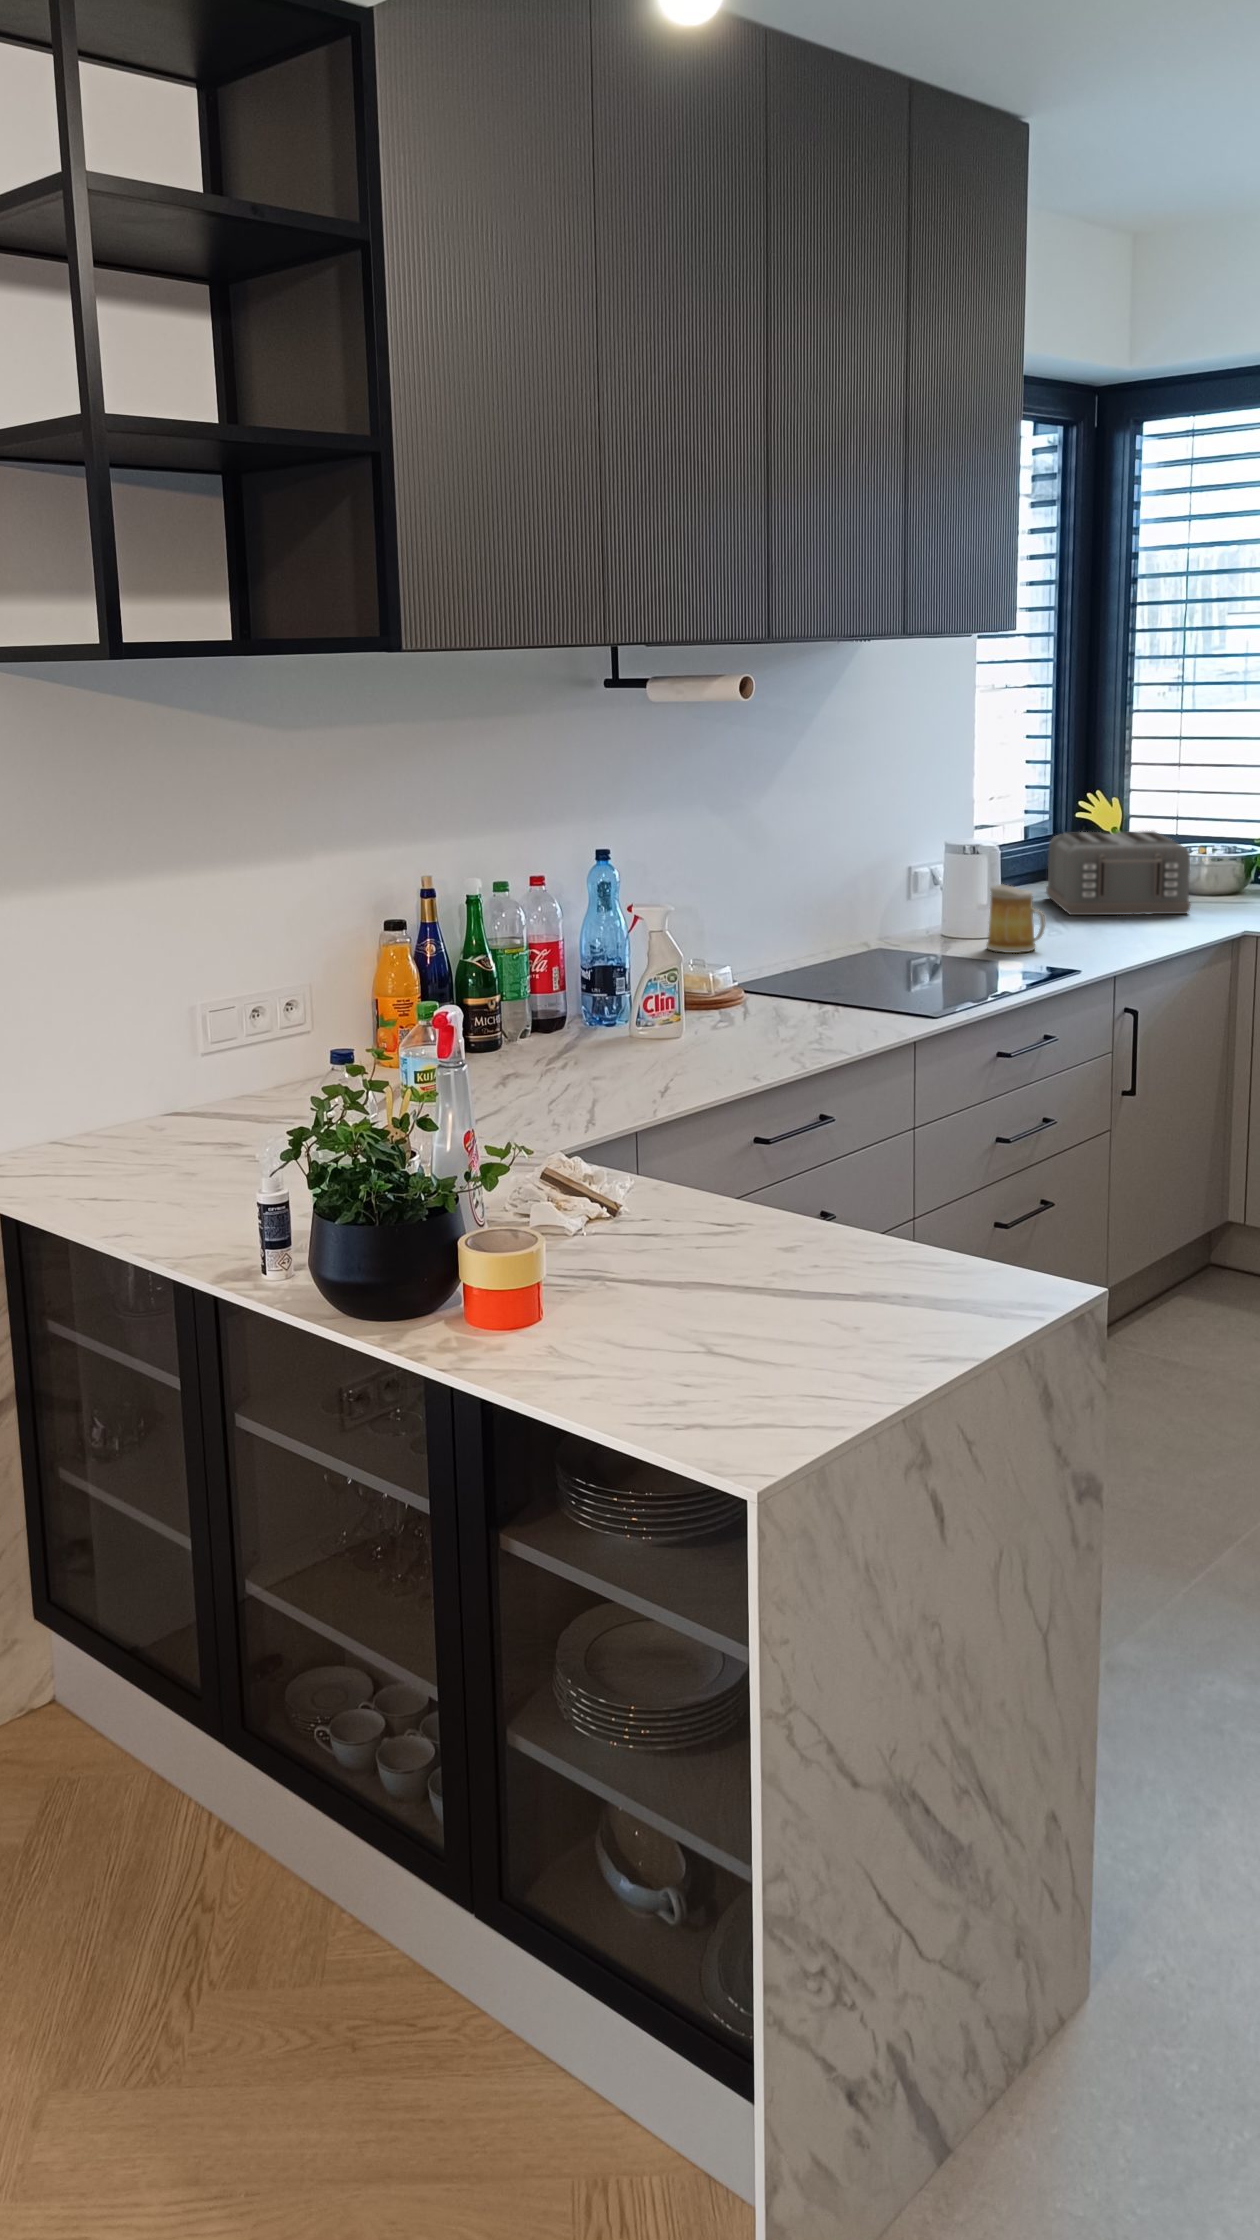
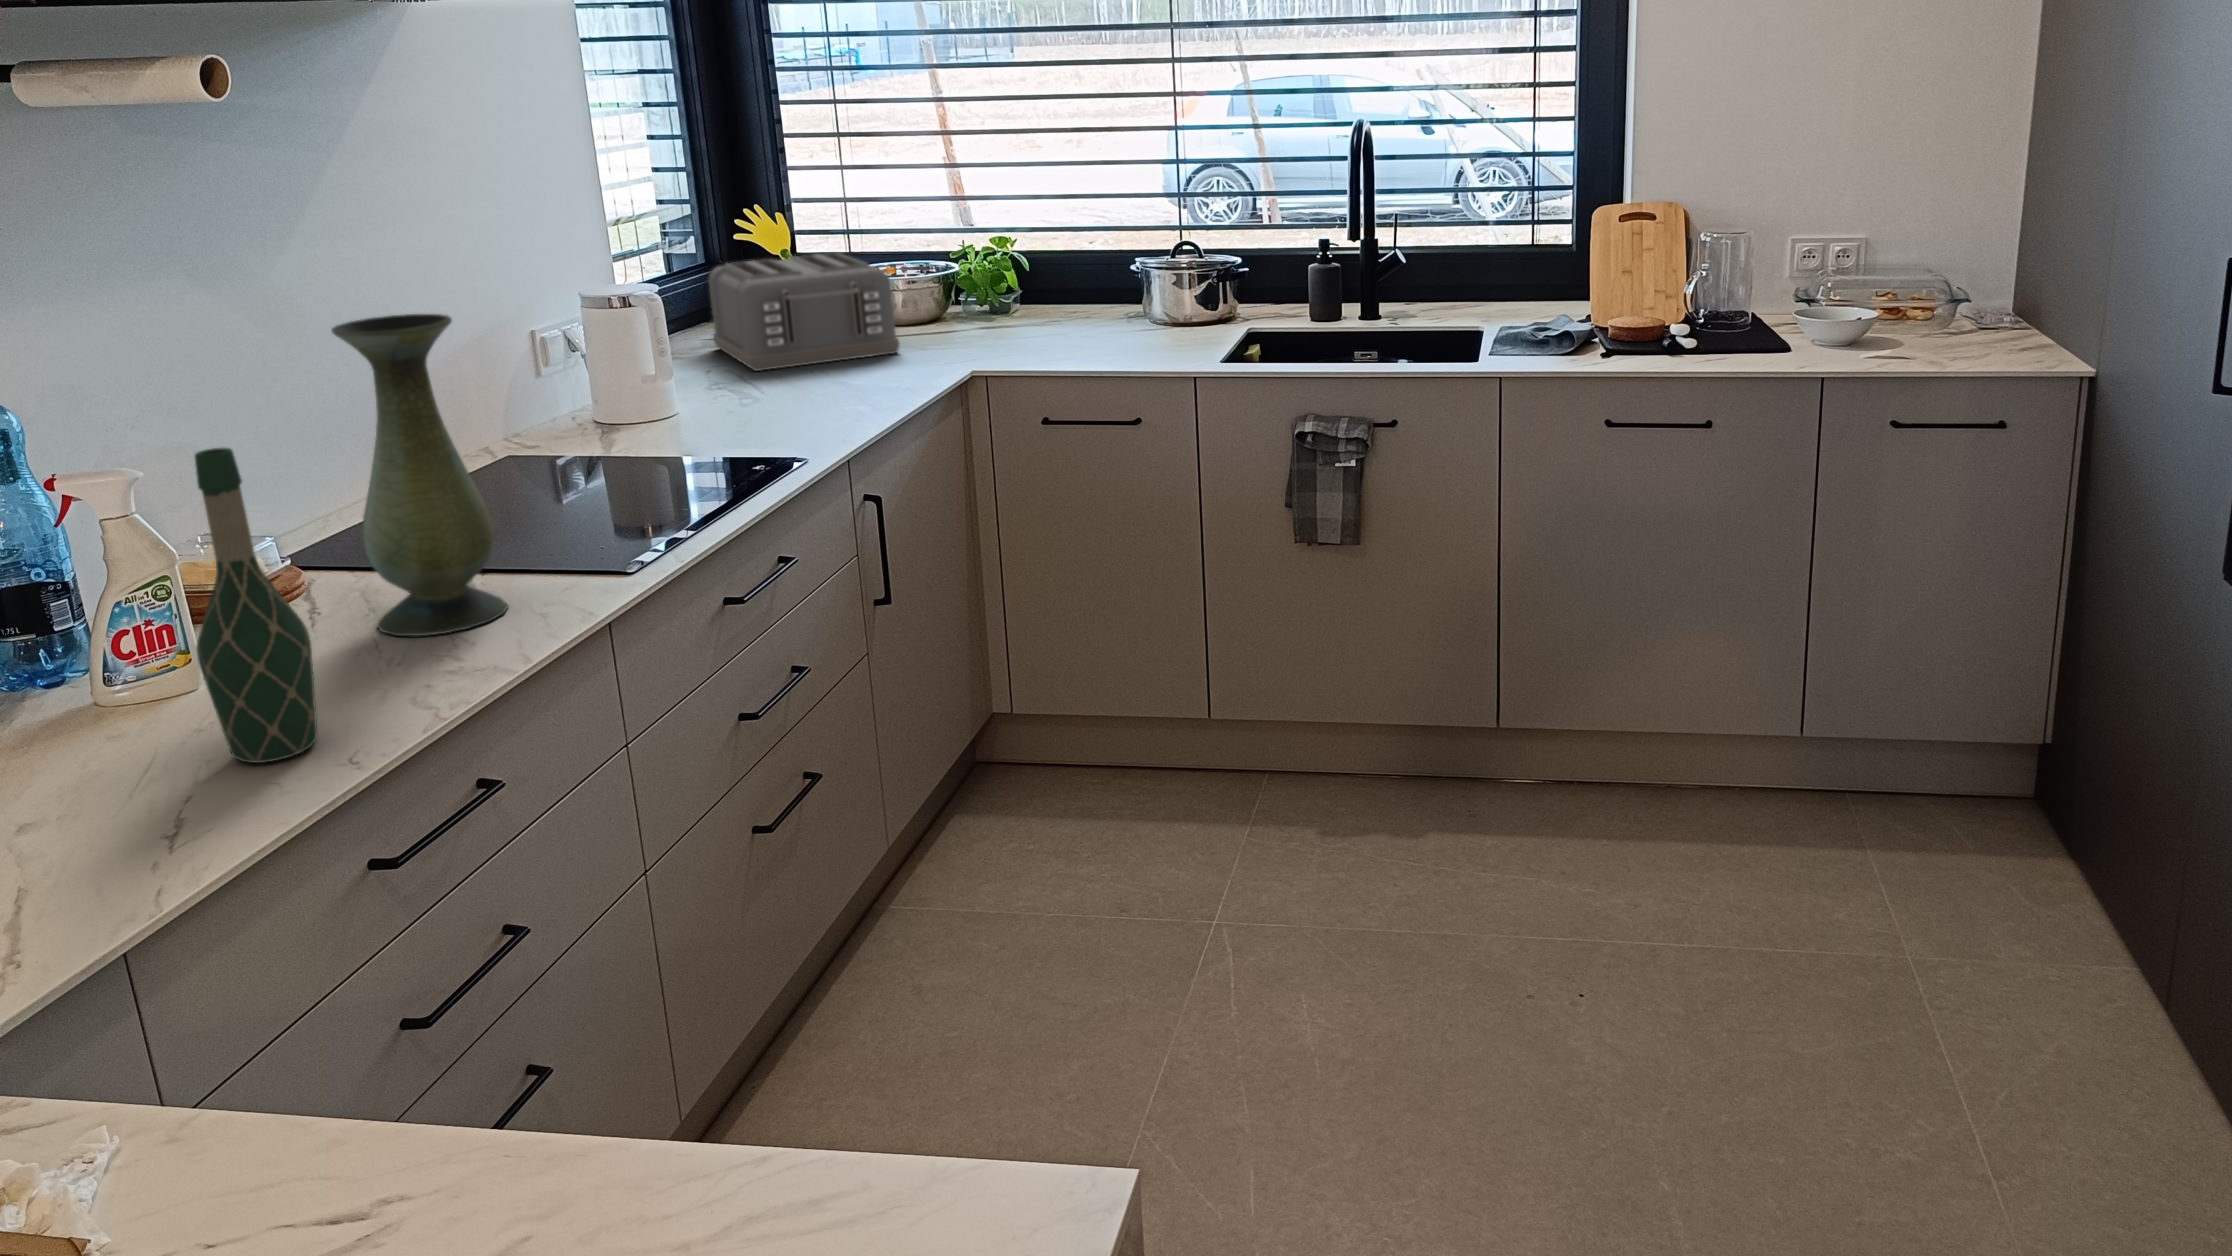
vase: none [779,834,856,1032] -> present [332,314,508,636]
mug: present [986,884,1045,953] -> none [656,347,740,441]
wine bottle: none [687,892,744,1073] -> present [195,448,318,763]

